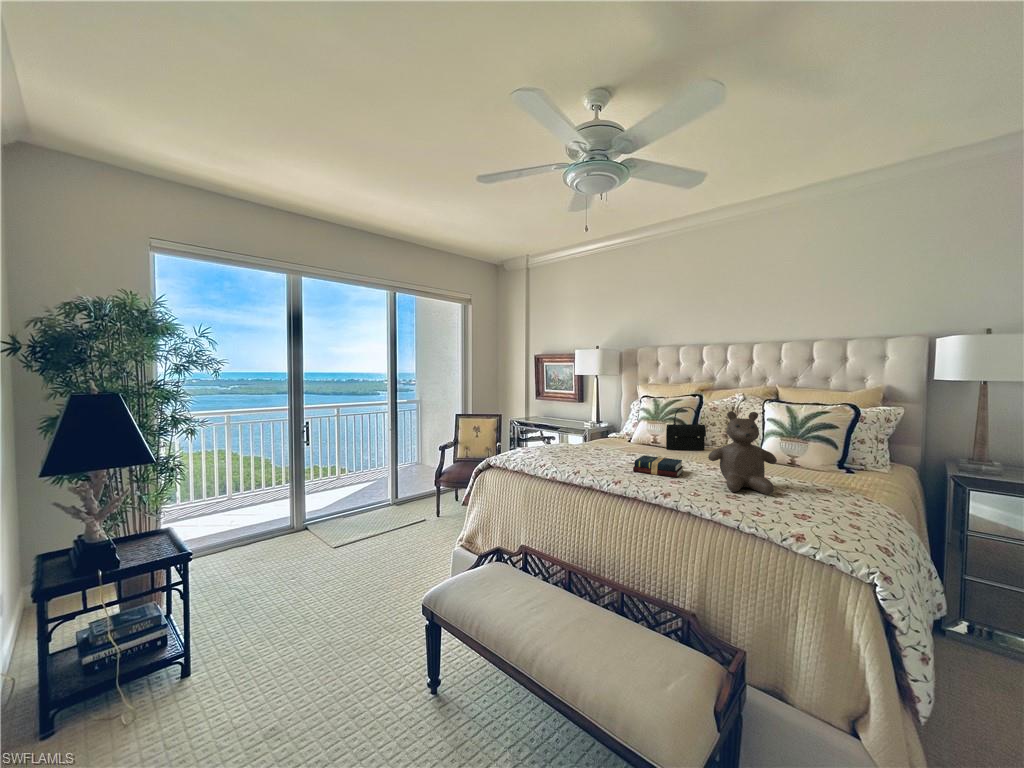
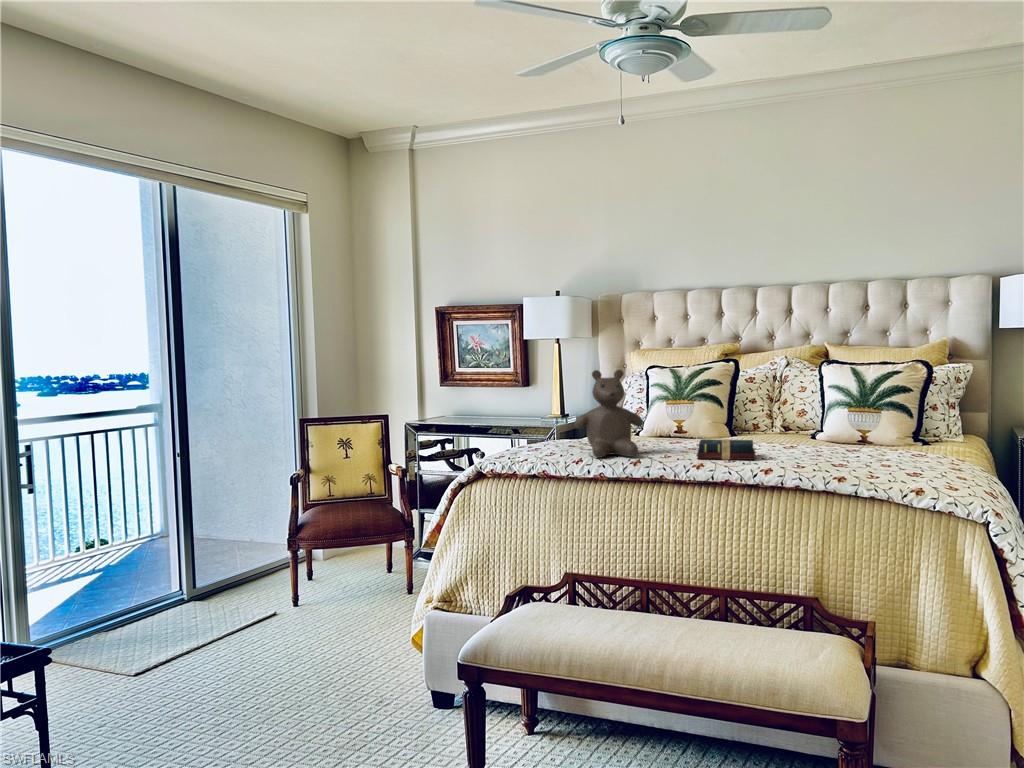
handbag: present [666,407,706,450] -> none [701,376,752,439]
teddy bear: present [708,411,777,494] -> present [574,369,643,458]

